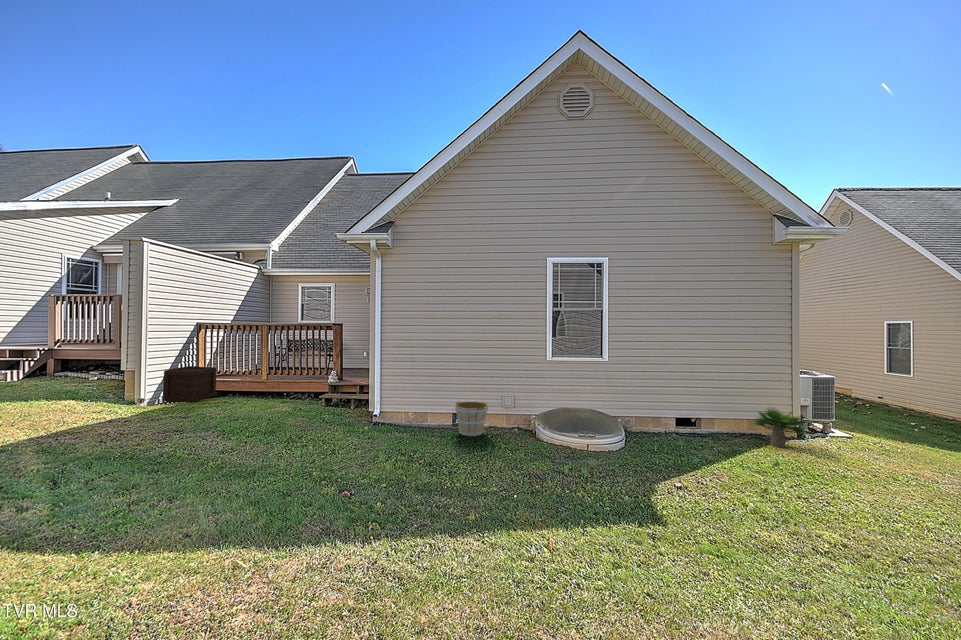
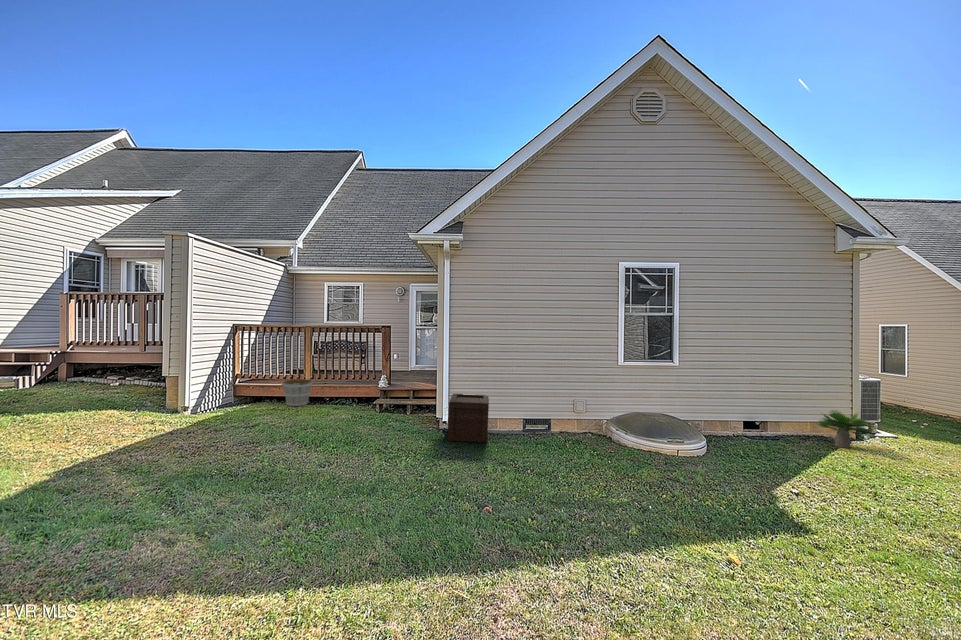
wooden crate: present [163,366,216,402] -> present [448,394,489,443]
wooden bucket: present [455,402,488,436] -> present [283,379,312,406]

